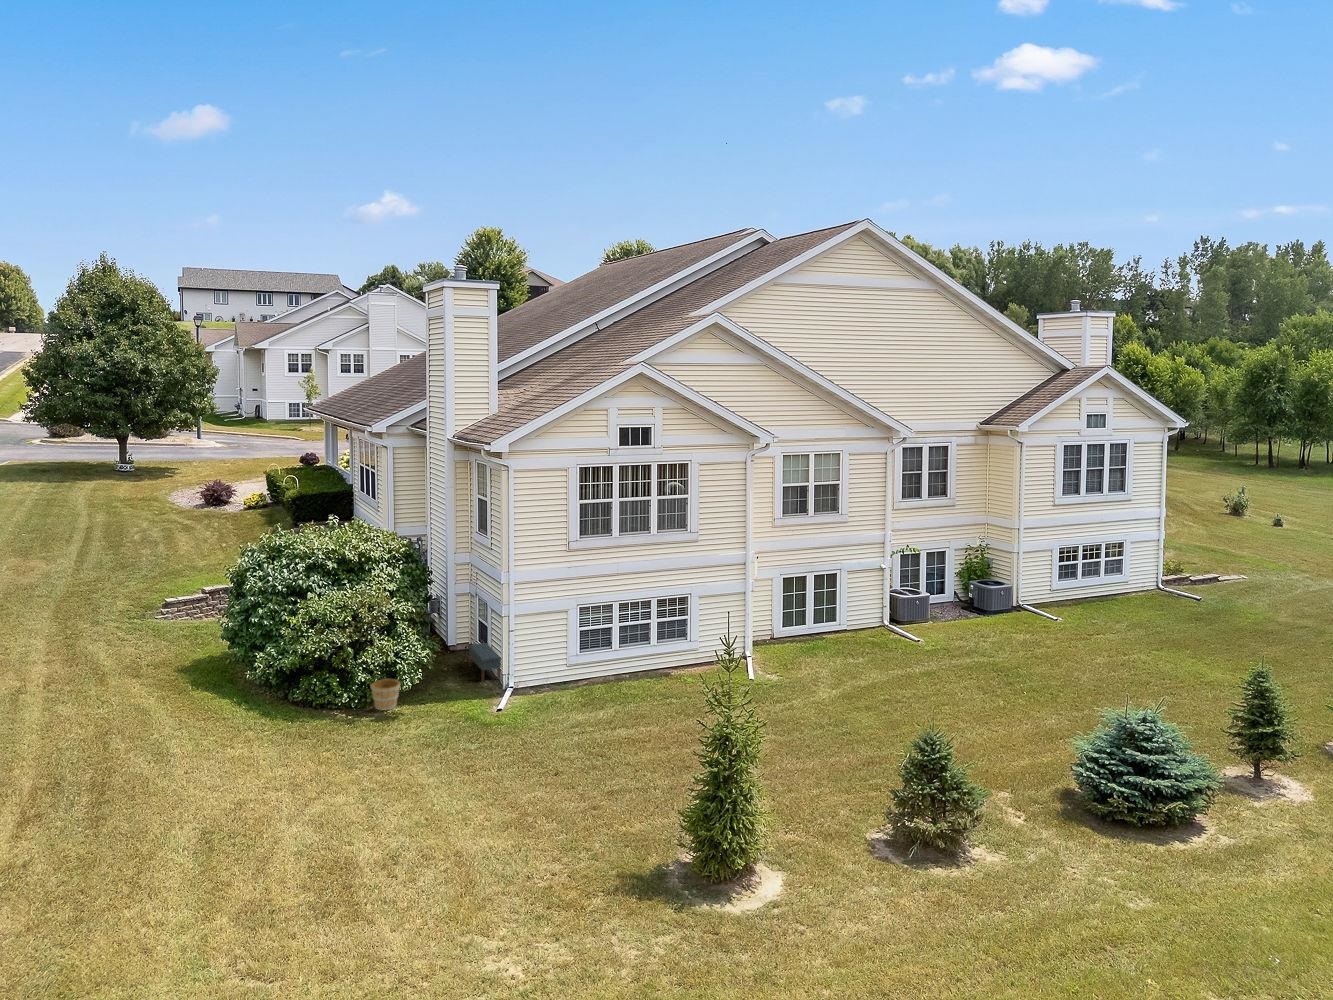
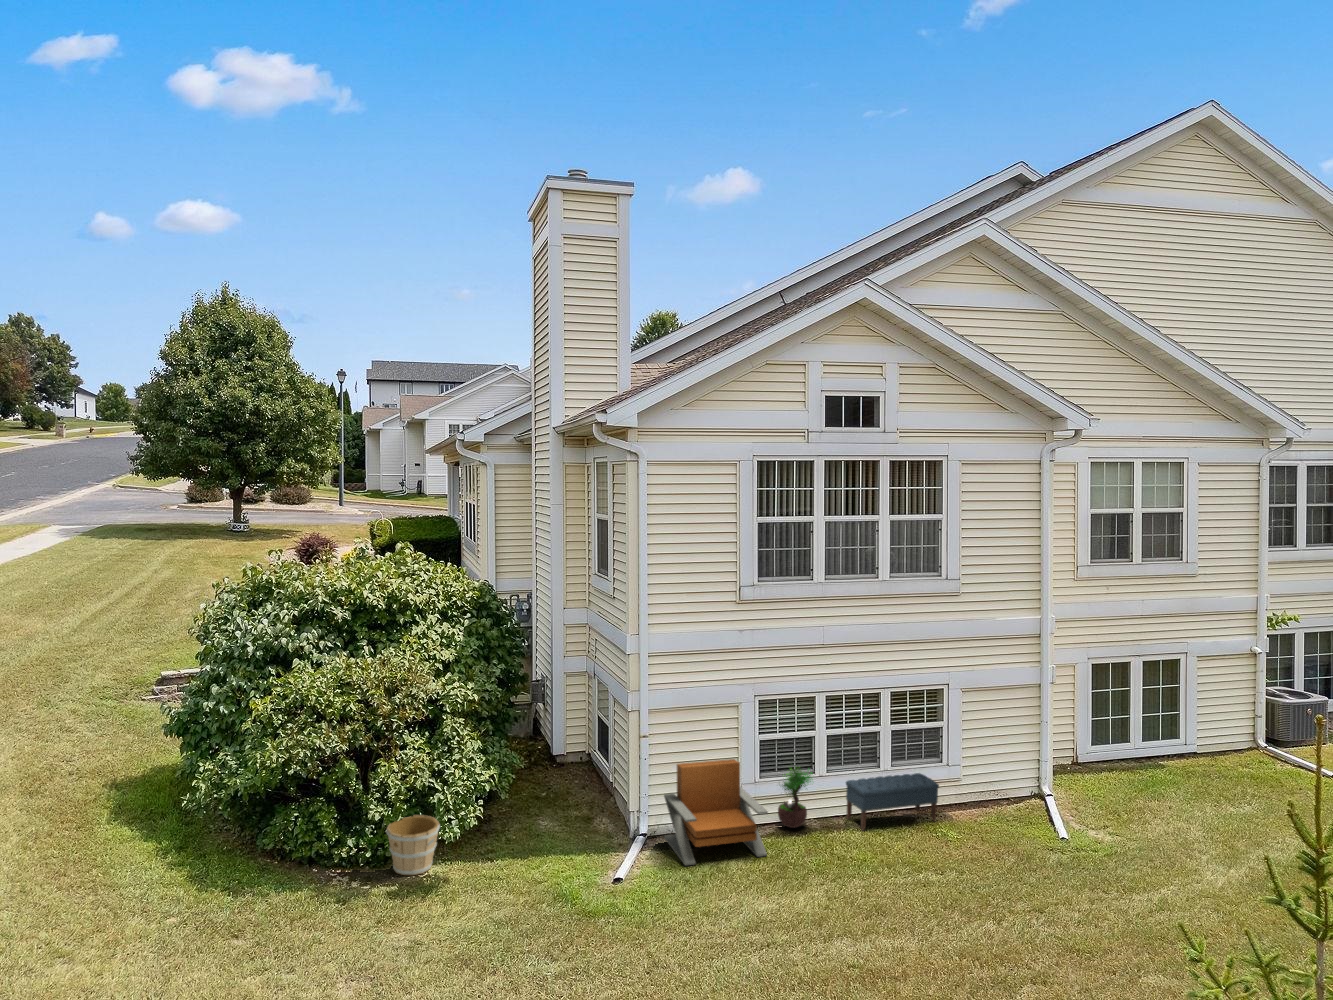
lounge chair: none [526,641,585,699] -> present [664,759,768,865]
potted tree: none [591,642,612,678] -> present [778,769,812,828]
bench: present [469,643,501,681] -> present [846,773,939,830]

